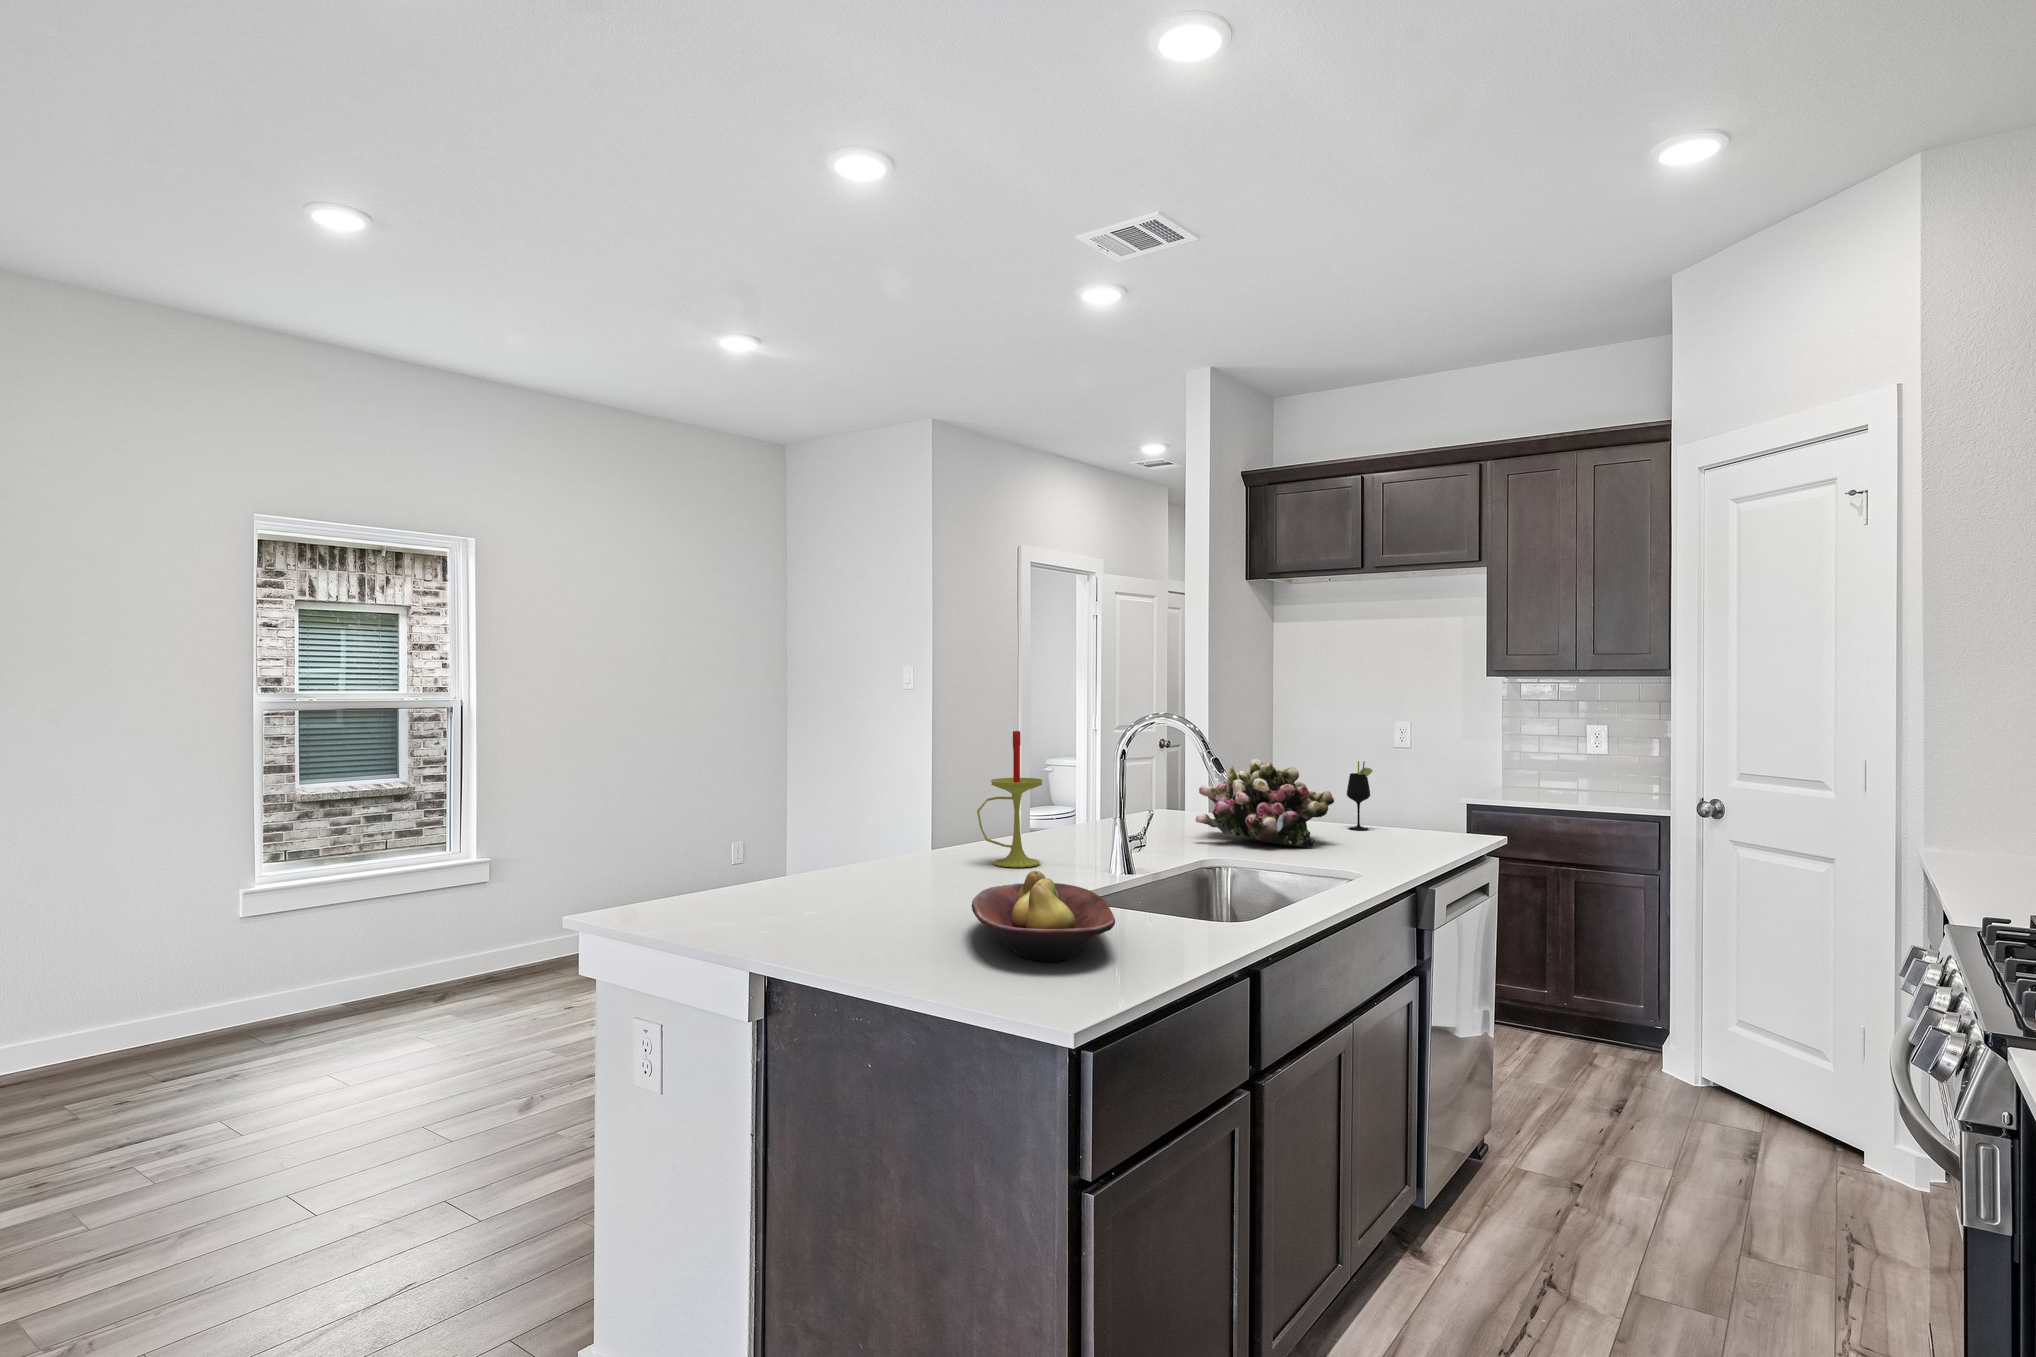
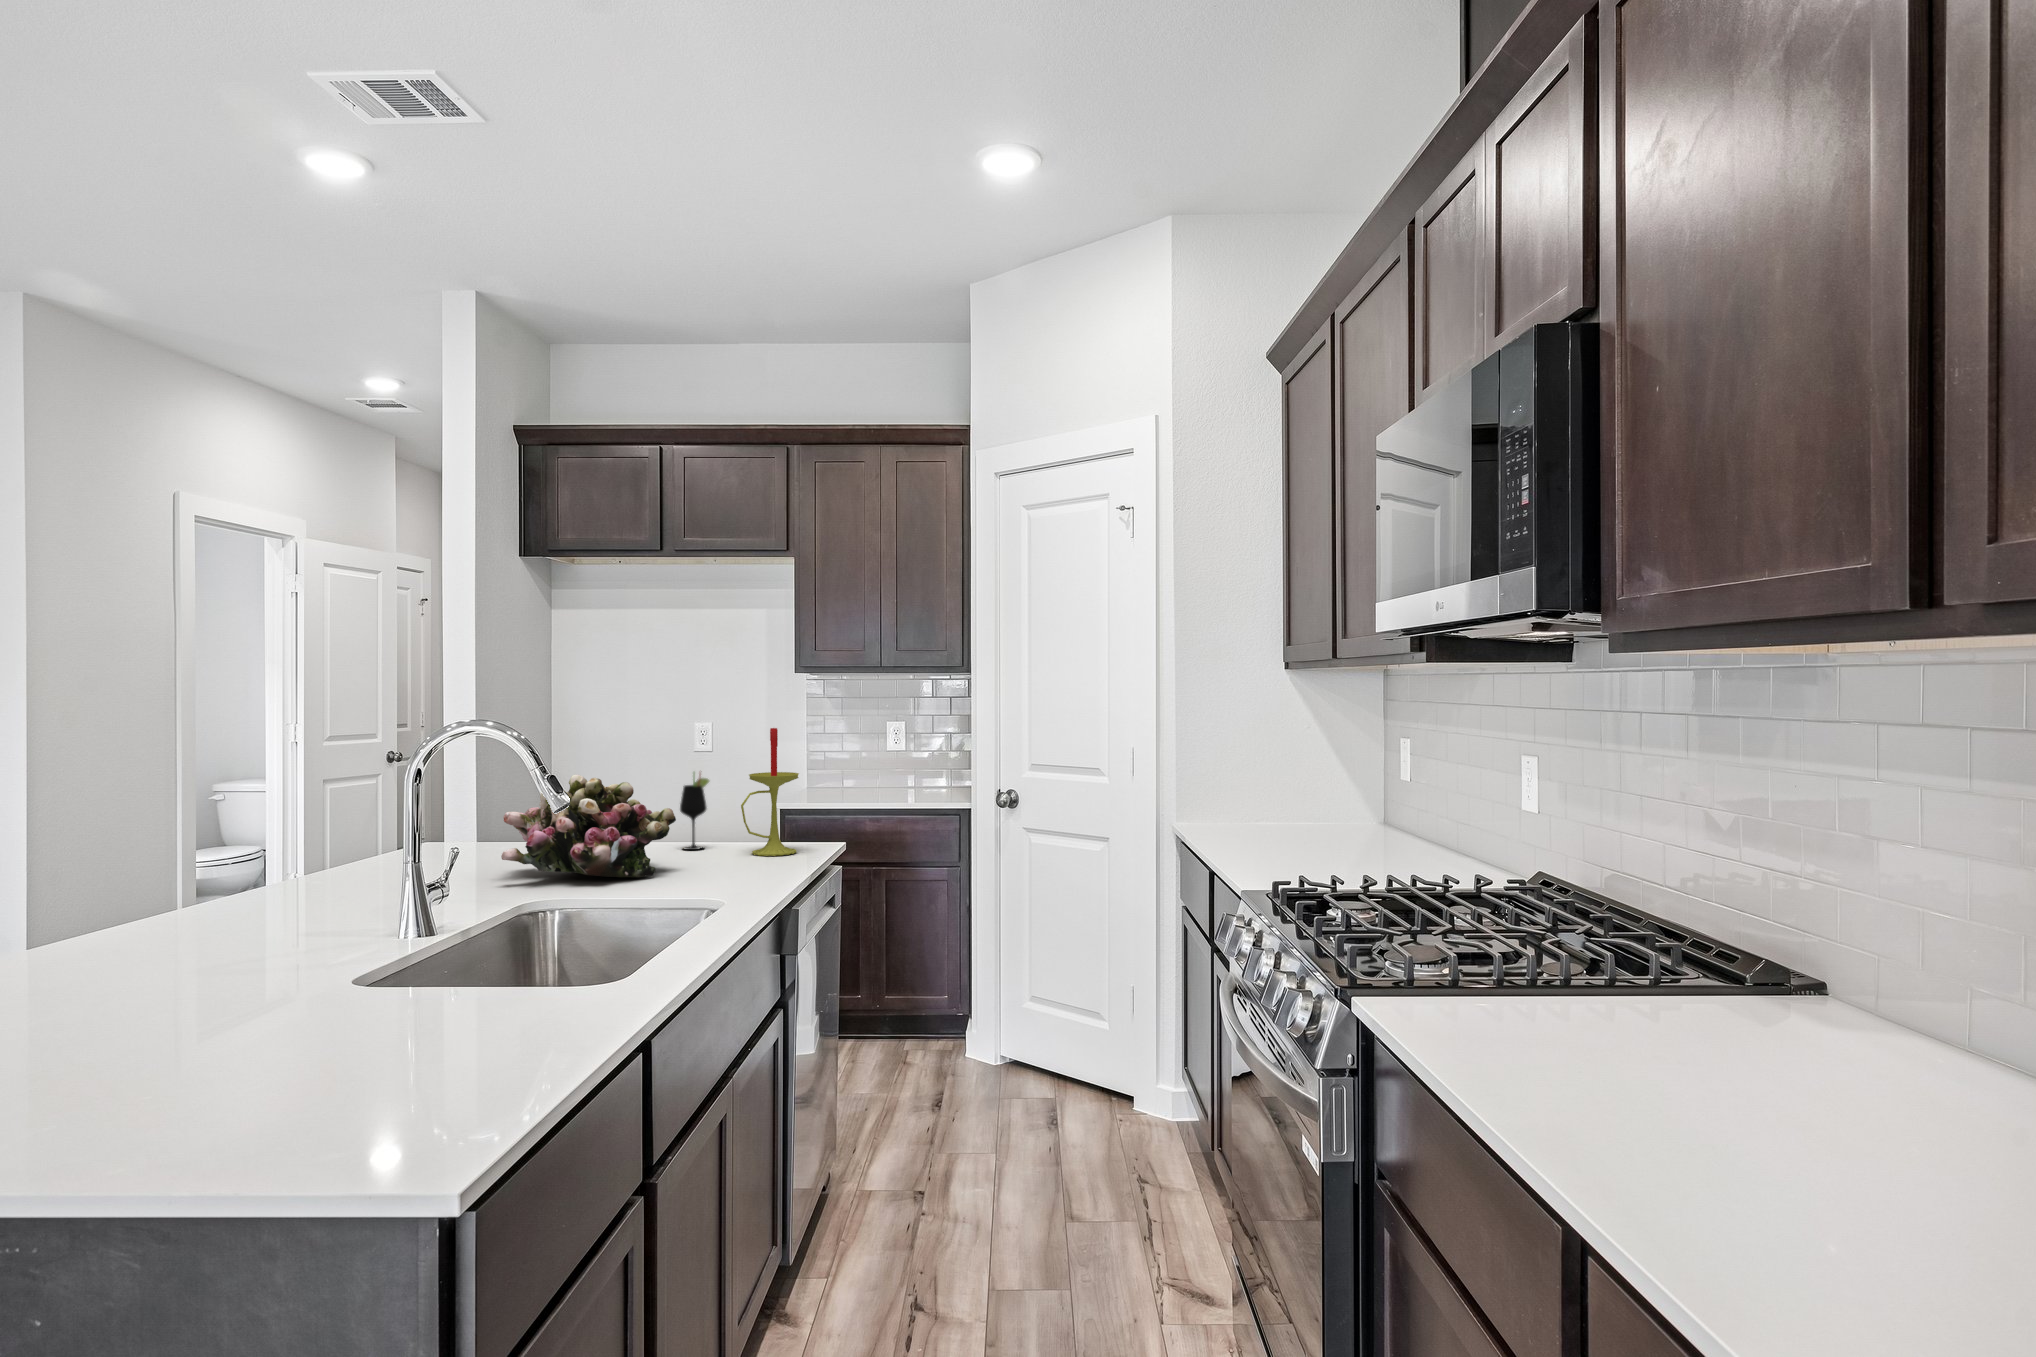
candle: present [977,731,1043,867] -> present [741,728,799,856]
fruit bowl: present [972,871,1115,961] -> none [189,962,455,1103]

